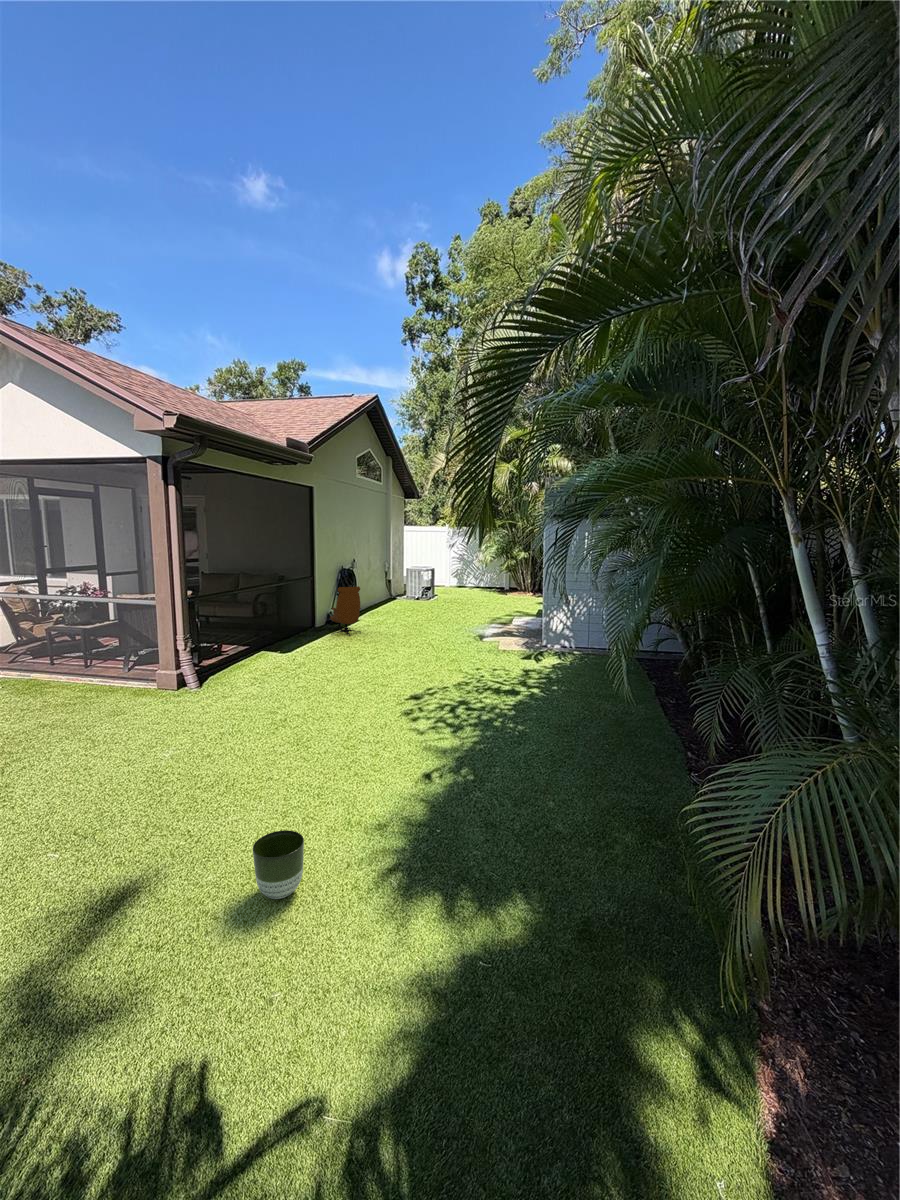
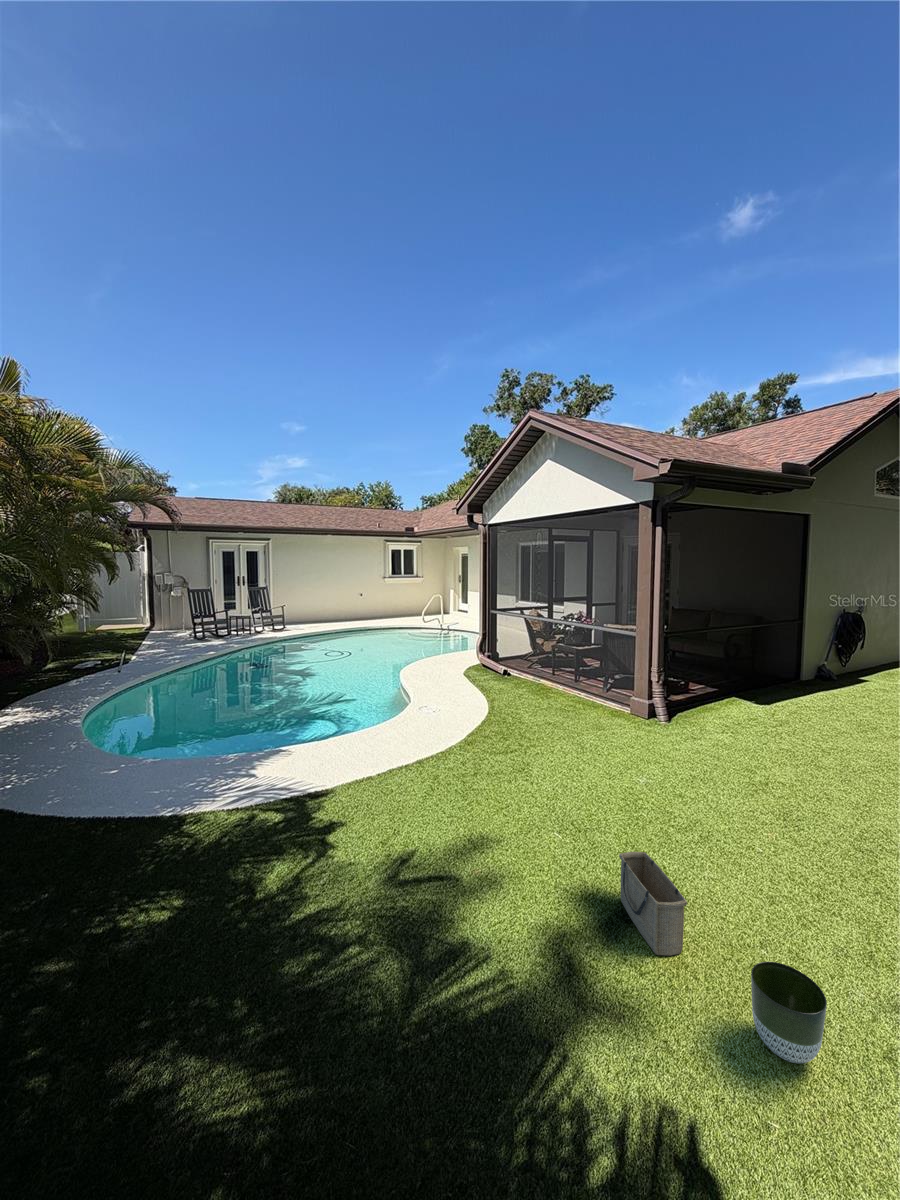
lounge chair: present [329,586,361,636] -> none [818,632,872,693]
basket: none [136,799,203,882] -> present [619,852,687,955]

